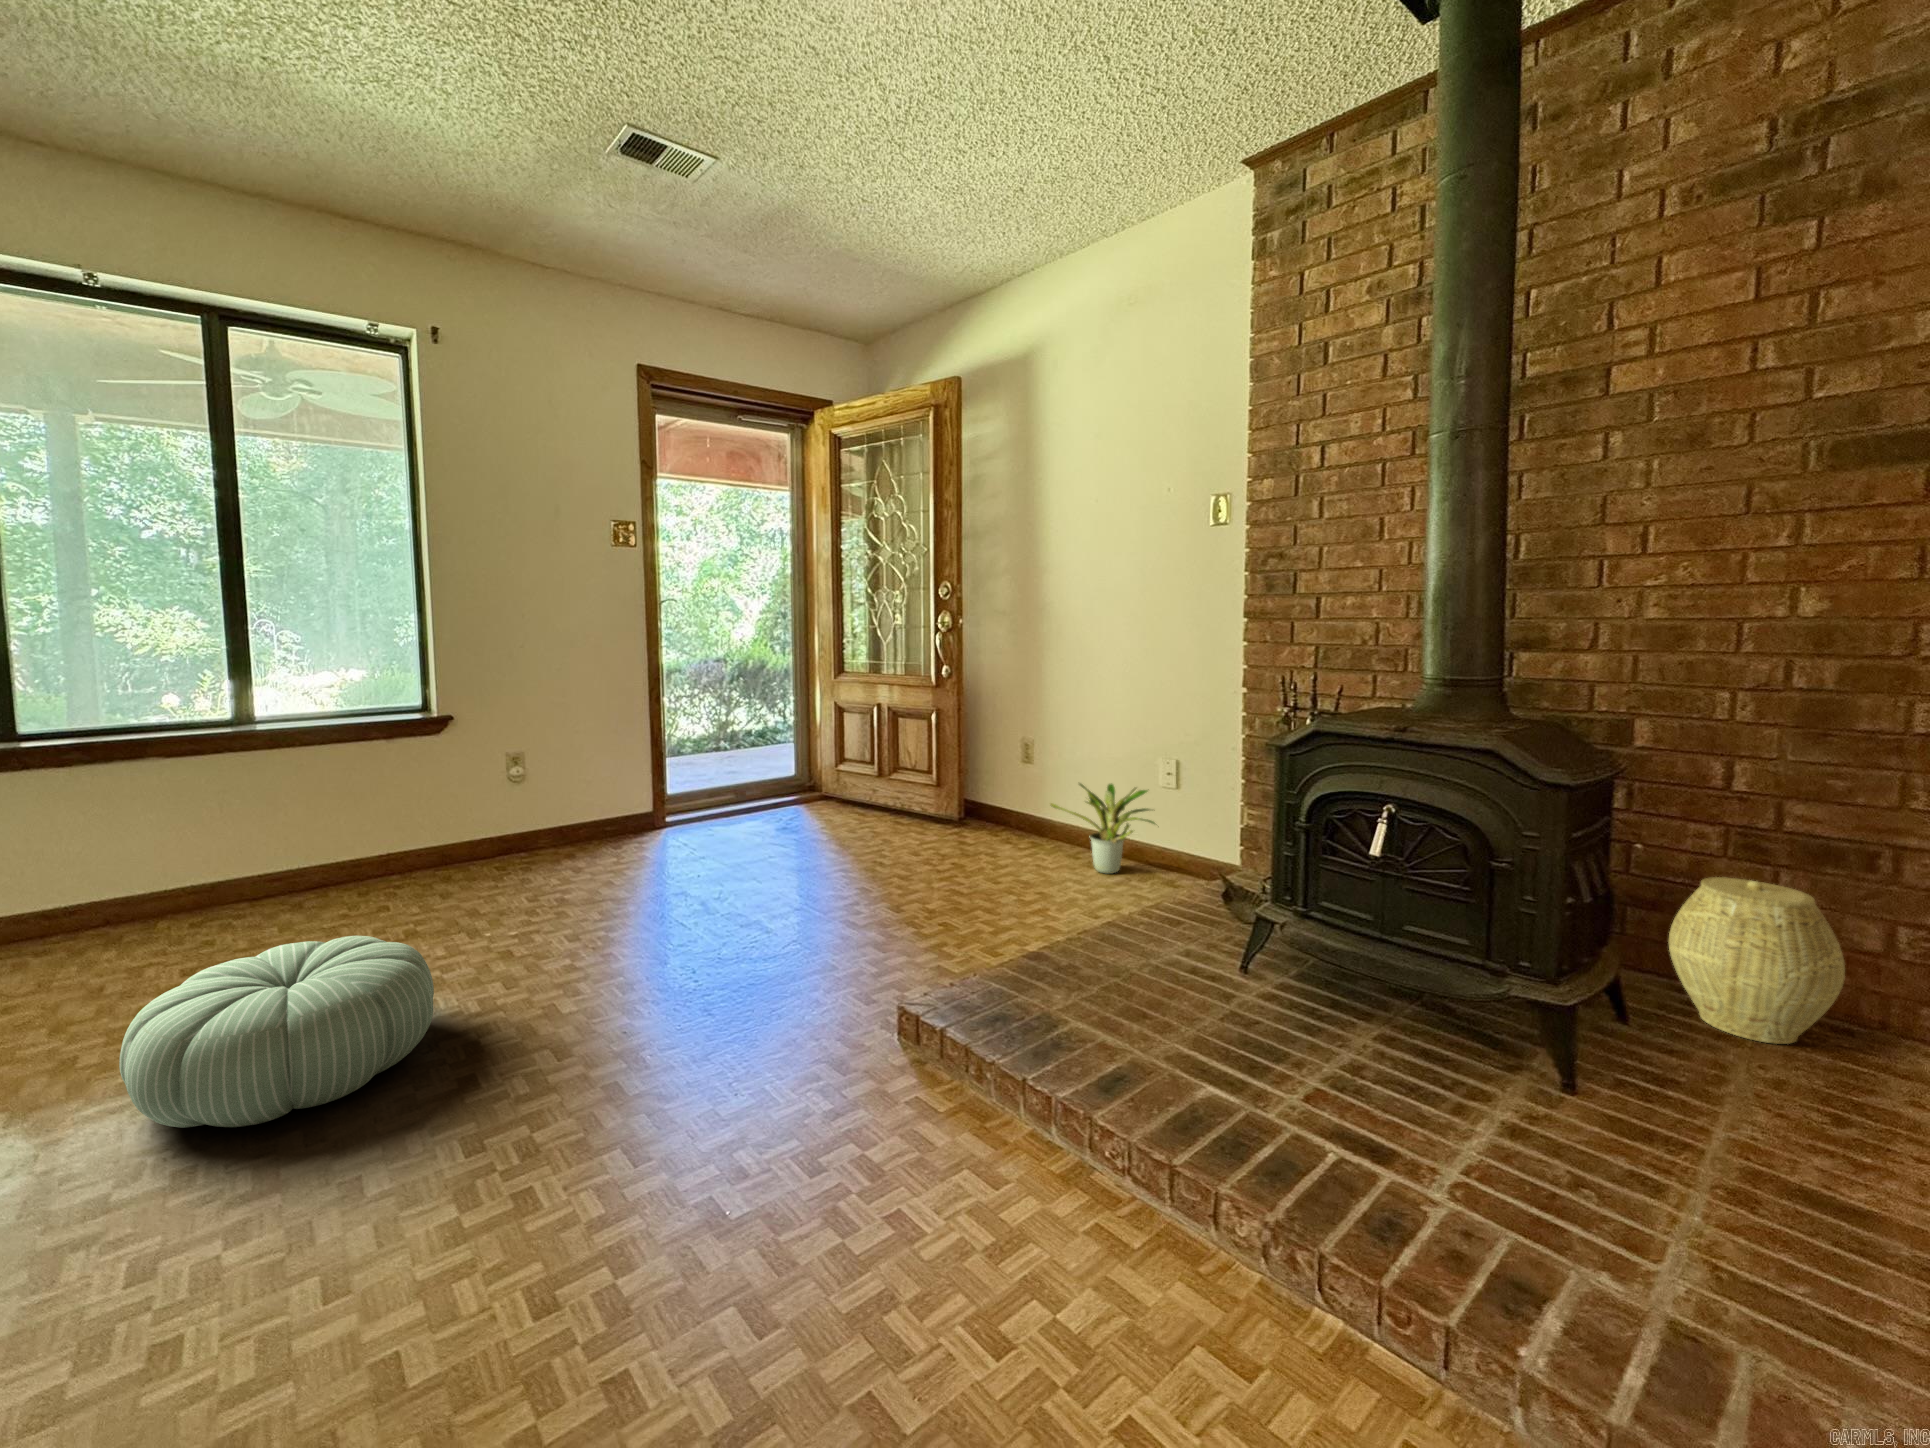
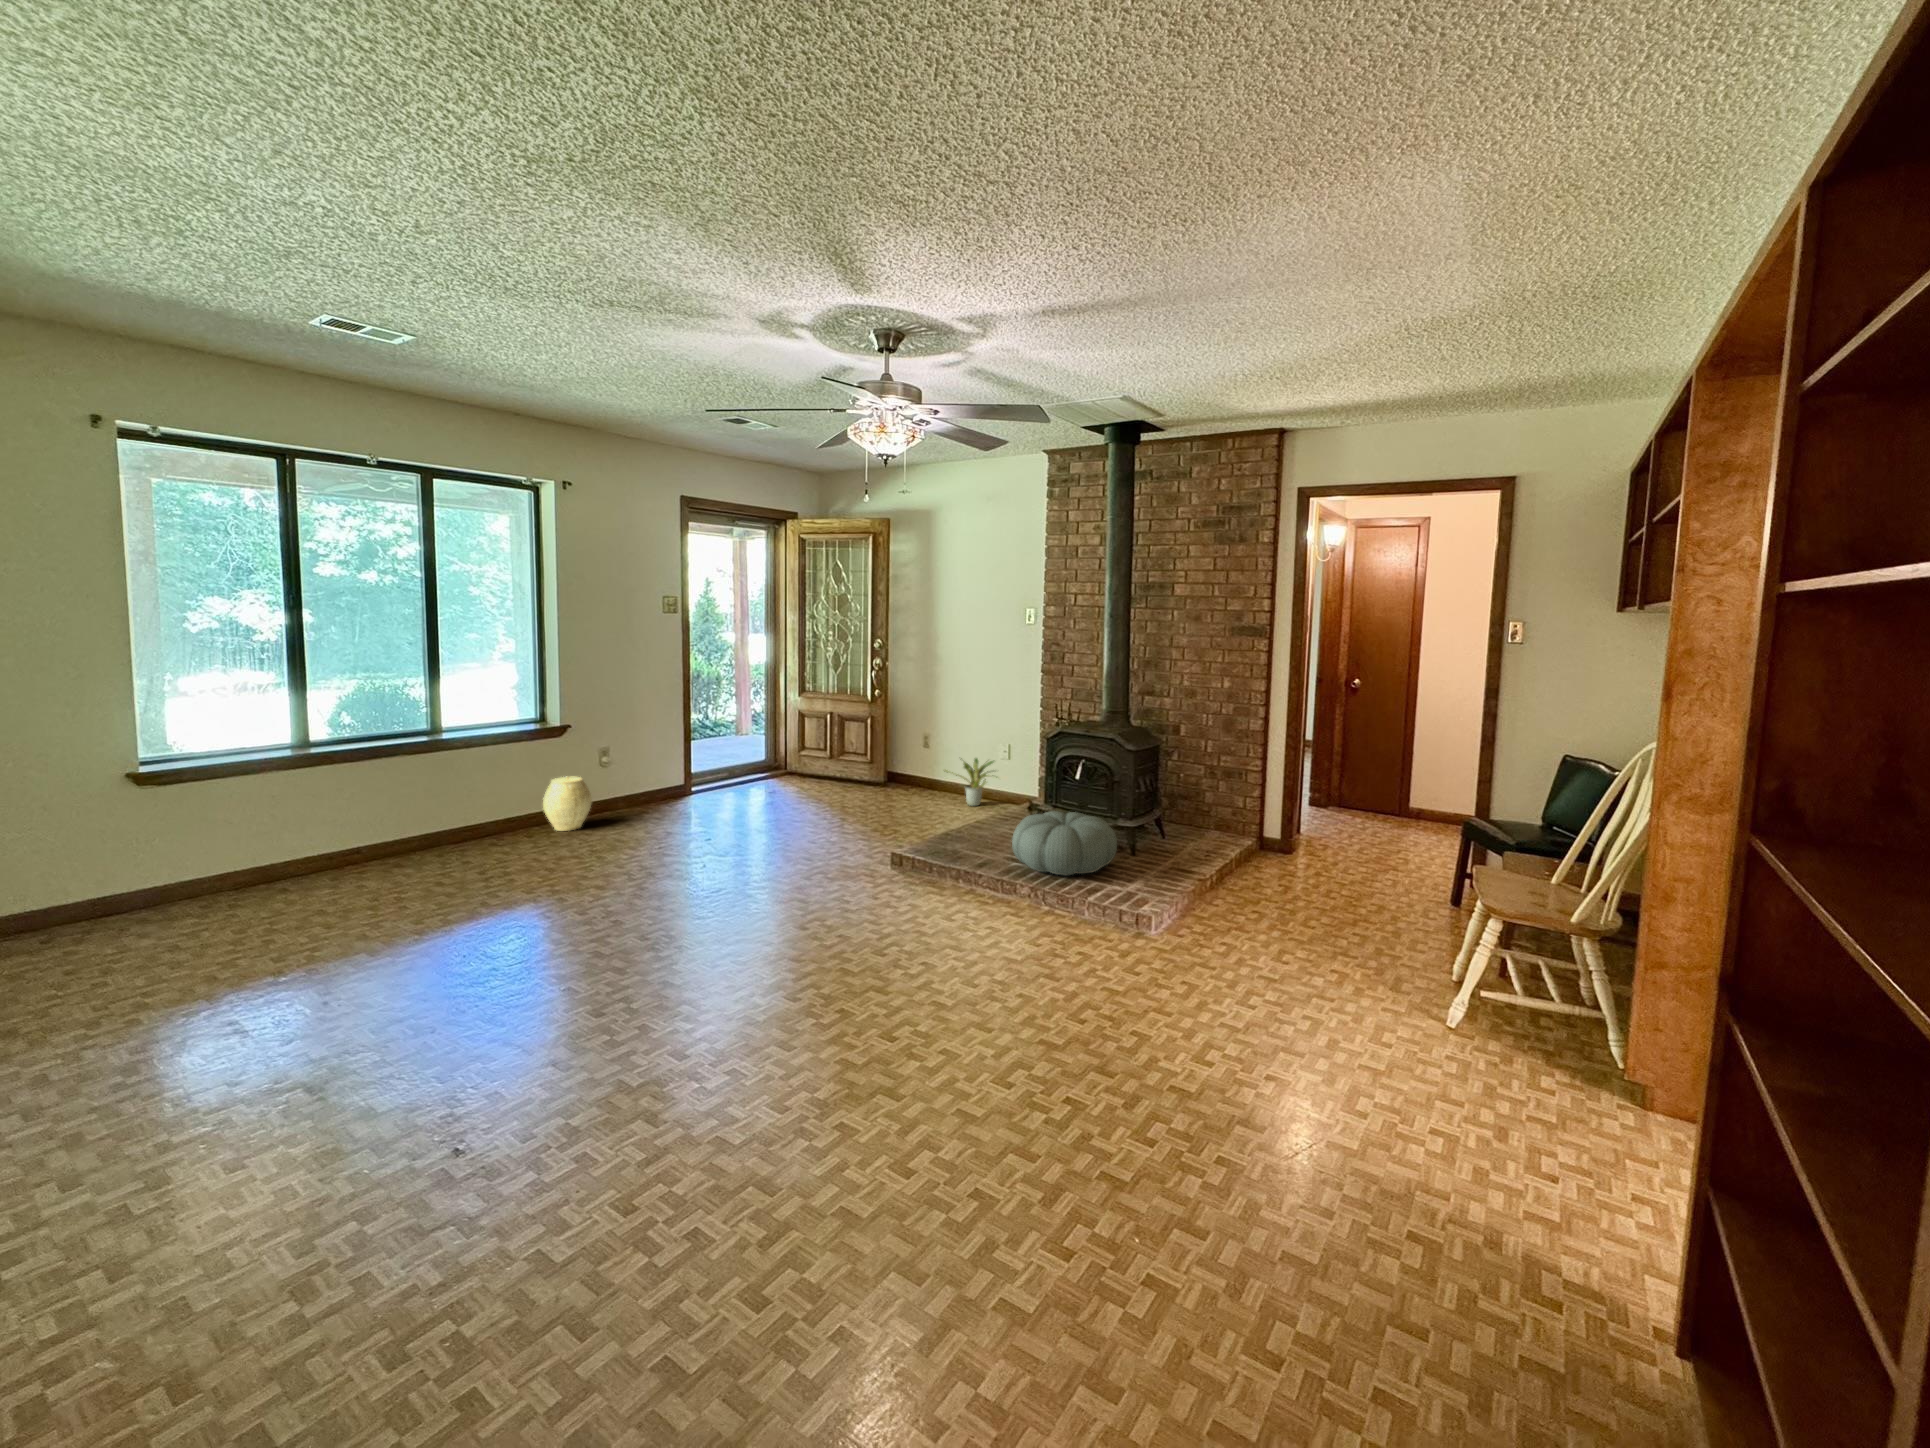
woven basket: present [1669,877,1845,1044] -> present [543,776,592,831]
pouf: present [119,936,434,1127] -> present [1012,811,1117,875]

